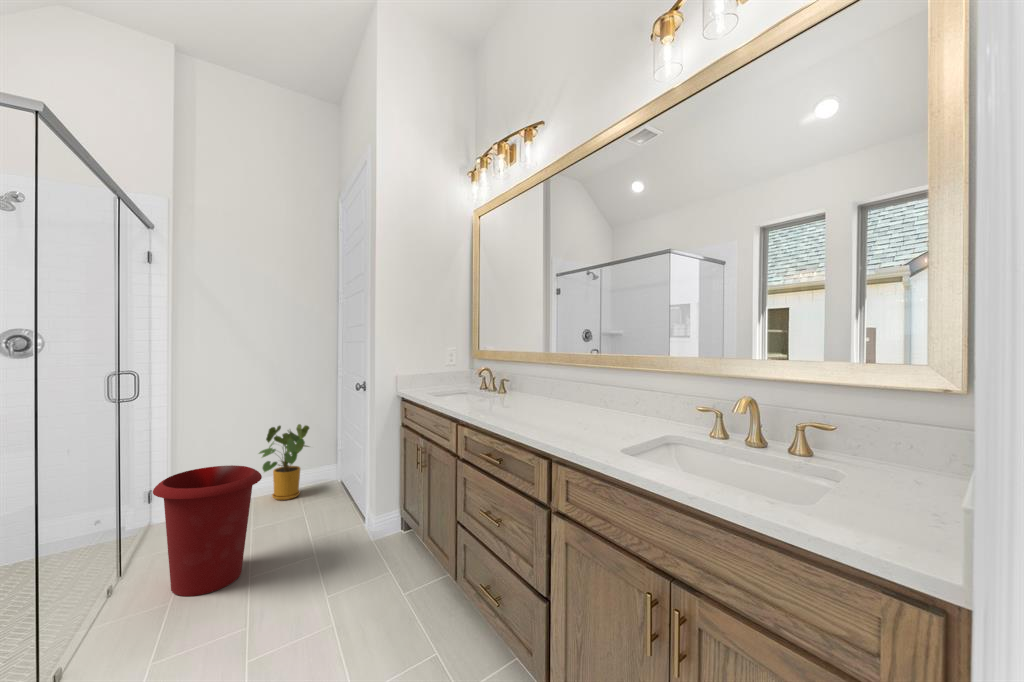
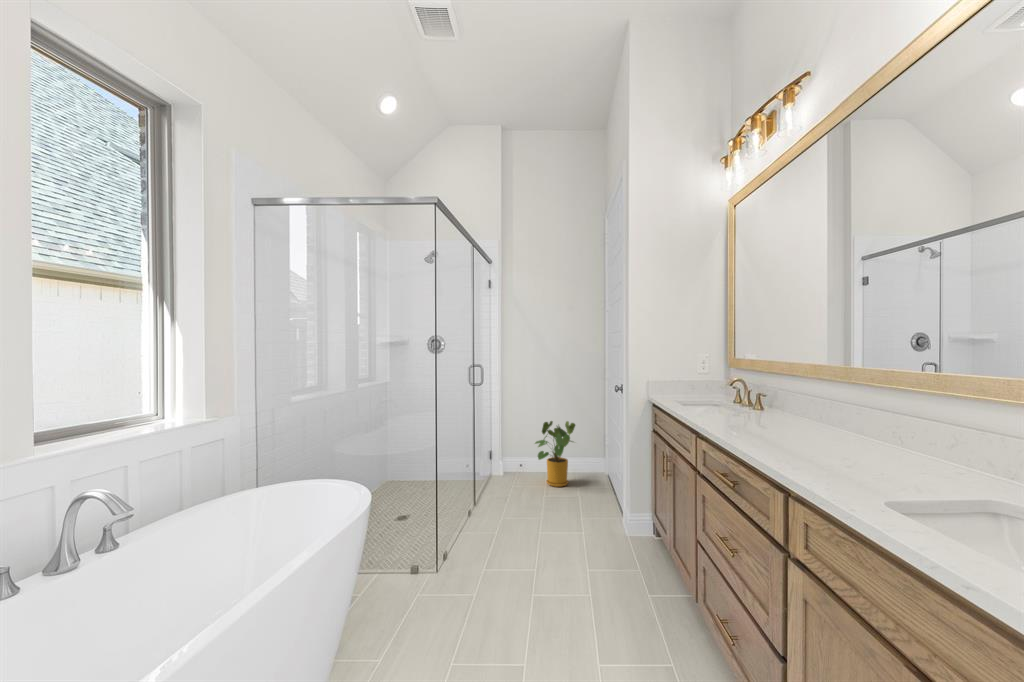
waste bin: present [153,465,262,596] -> none [460,450,530,549]

